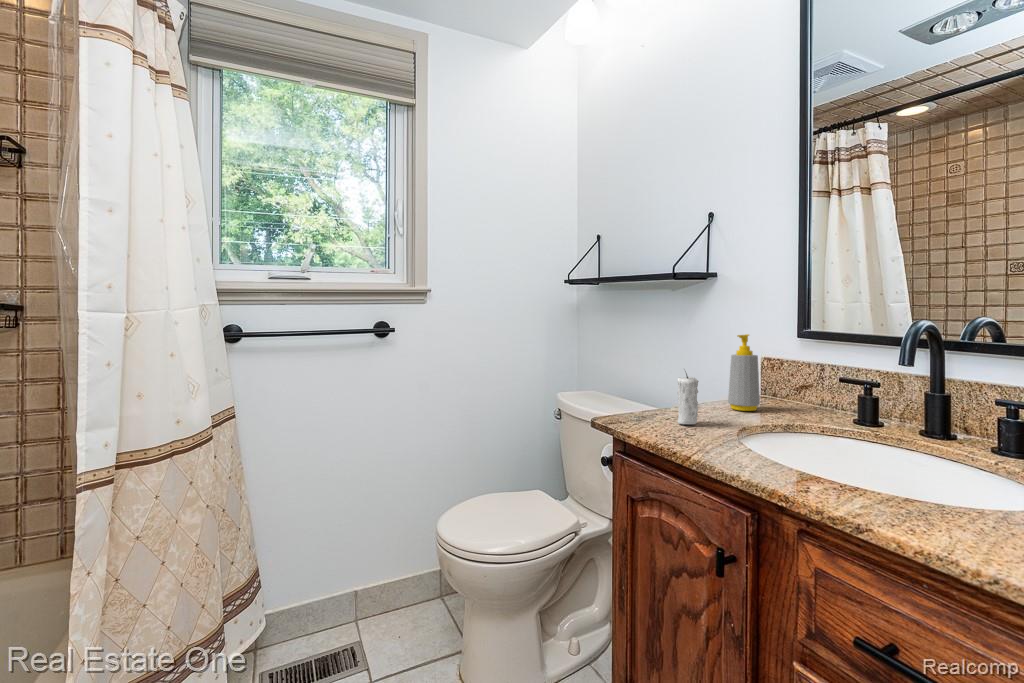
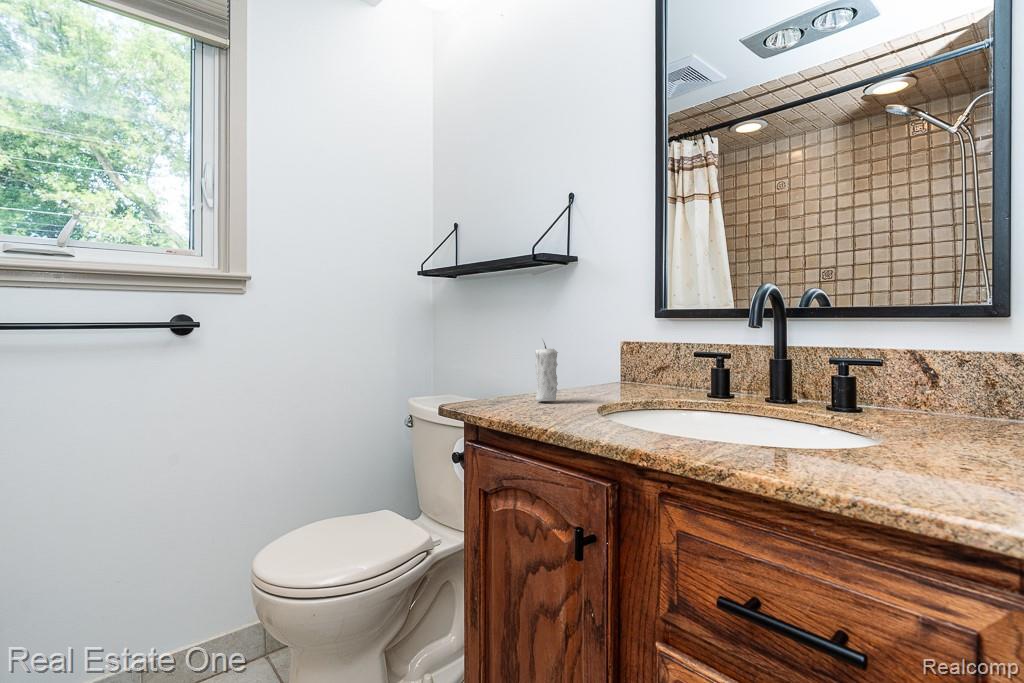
soap bottle: present [728,334,760,411] -> none [589,309,620,390]

